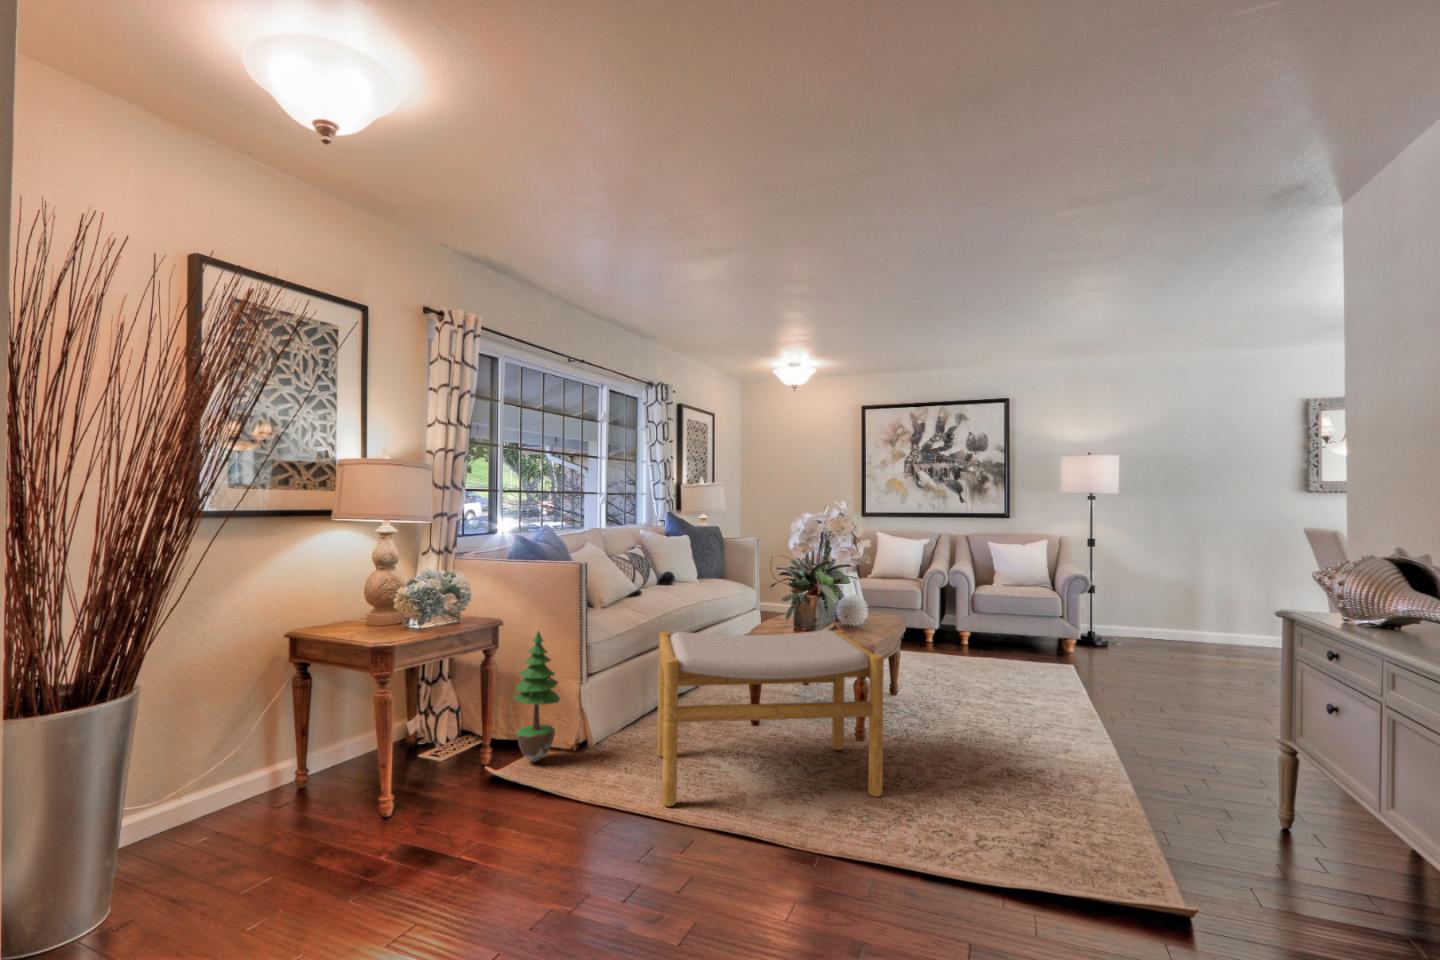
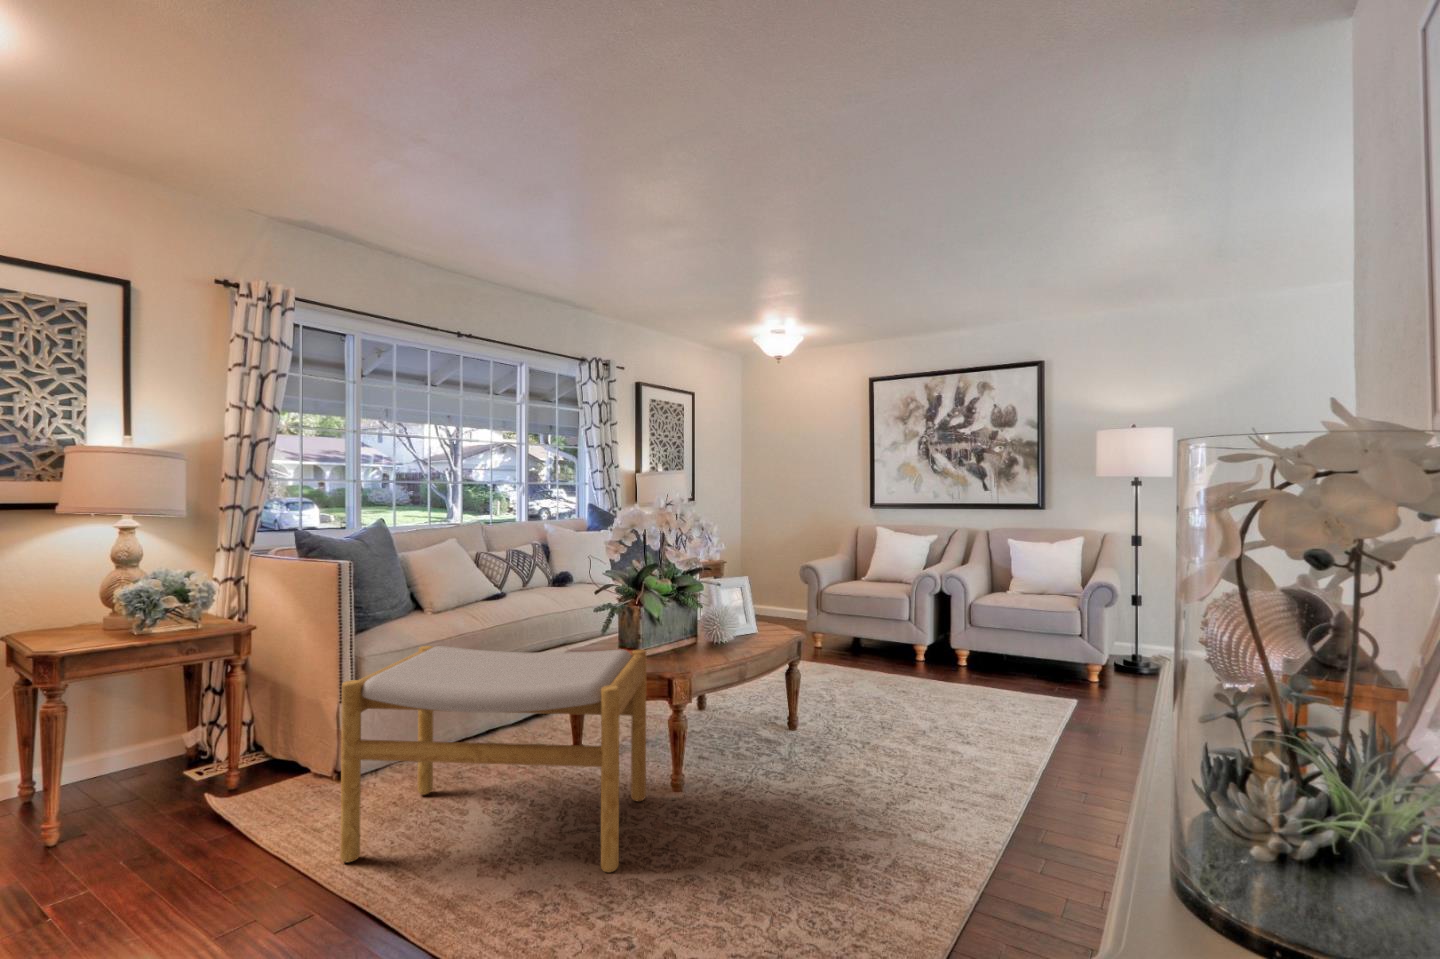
potted tree: present [513,631,560,762] -> none [251,639,314,791]

